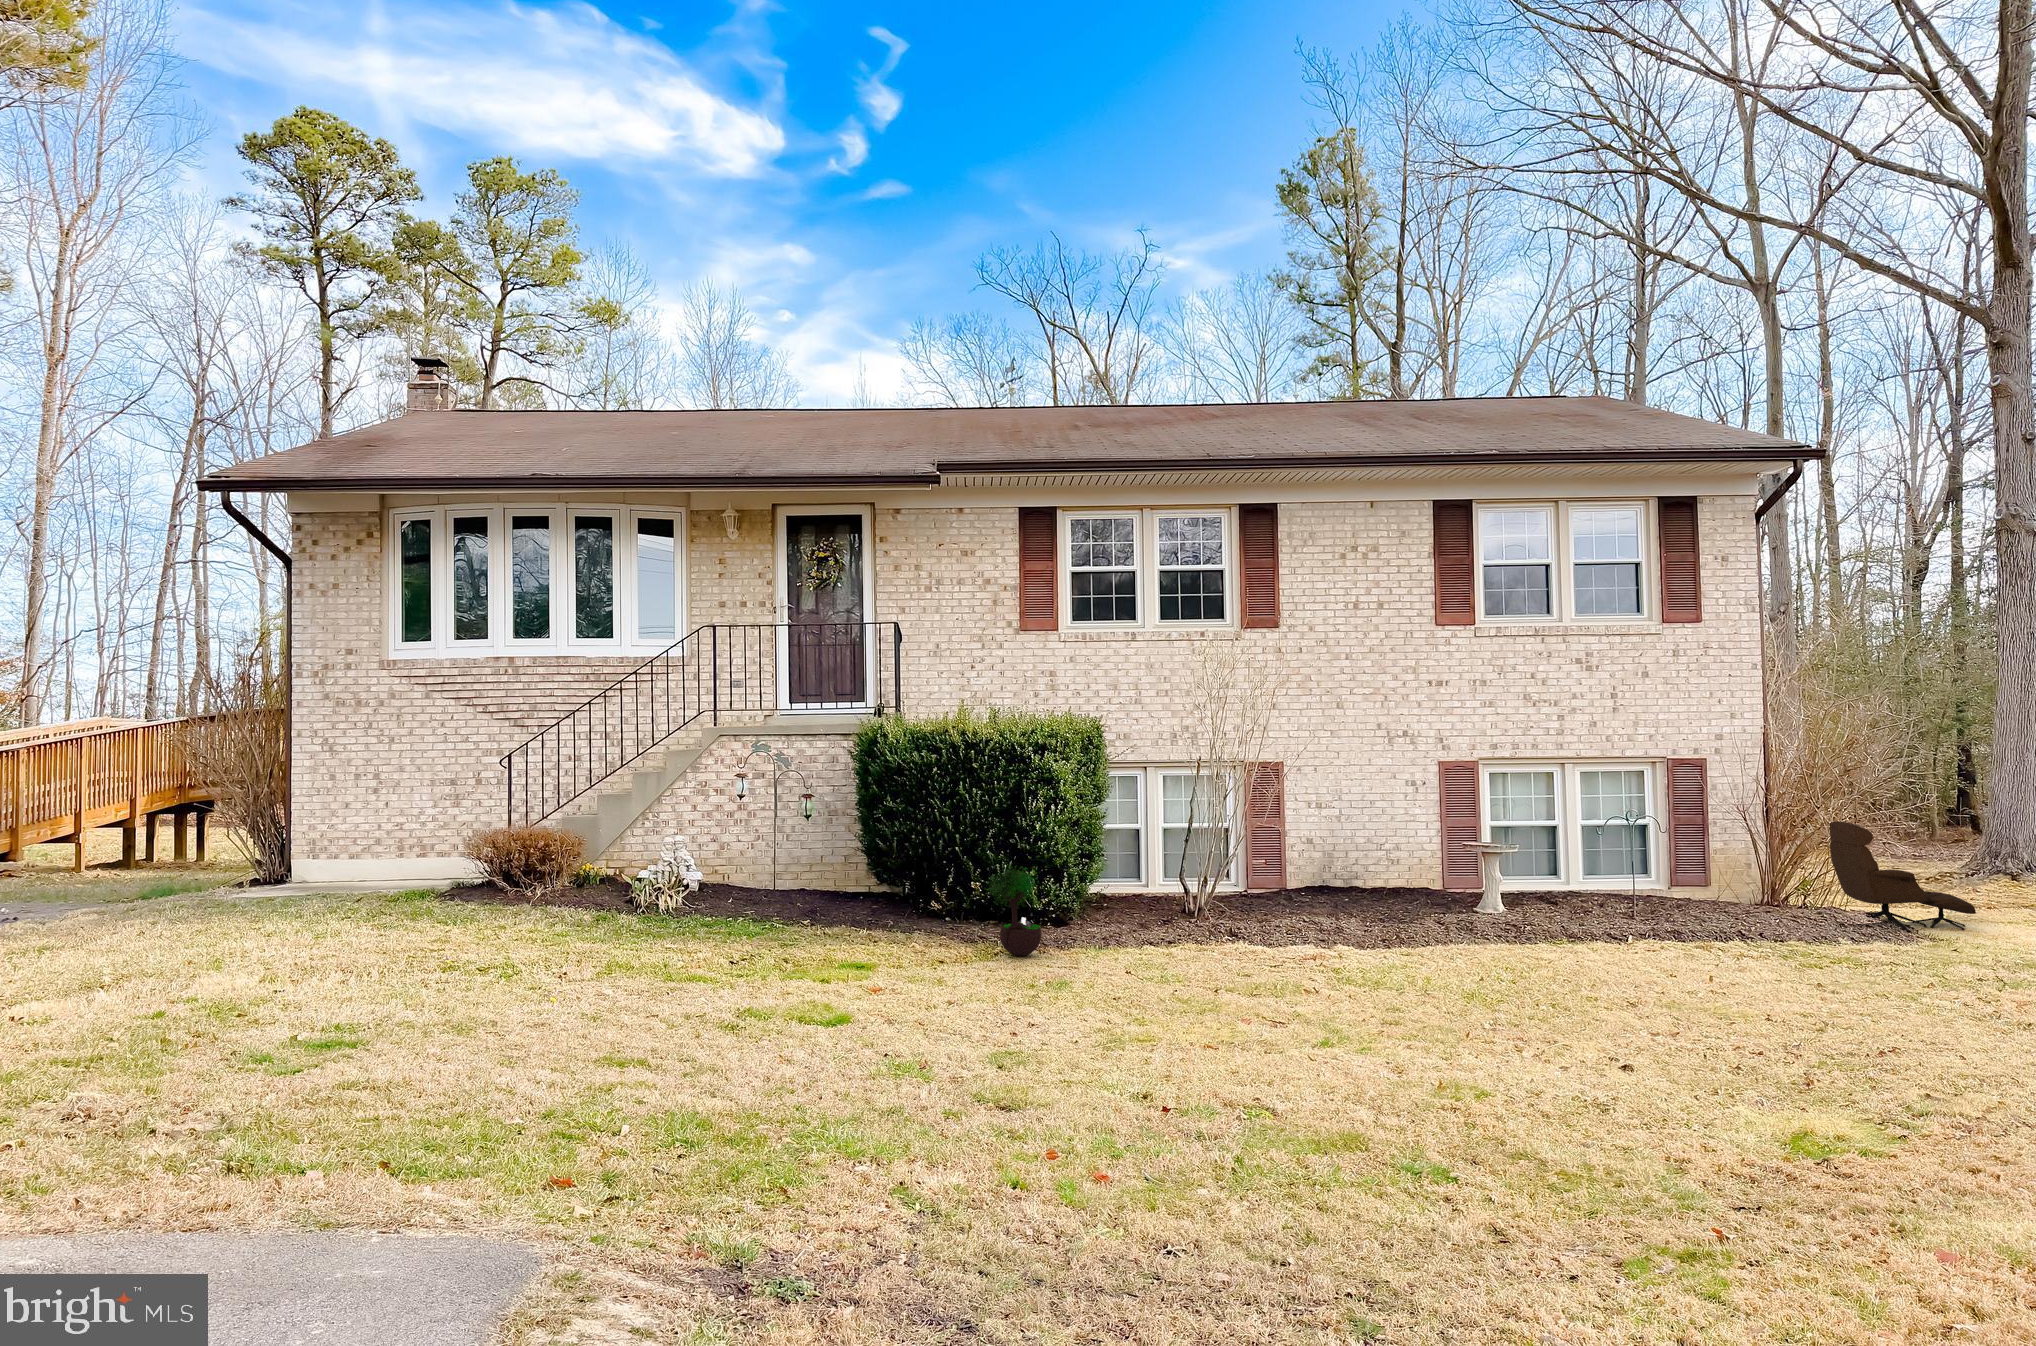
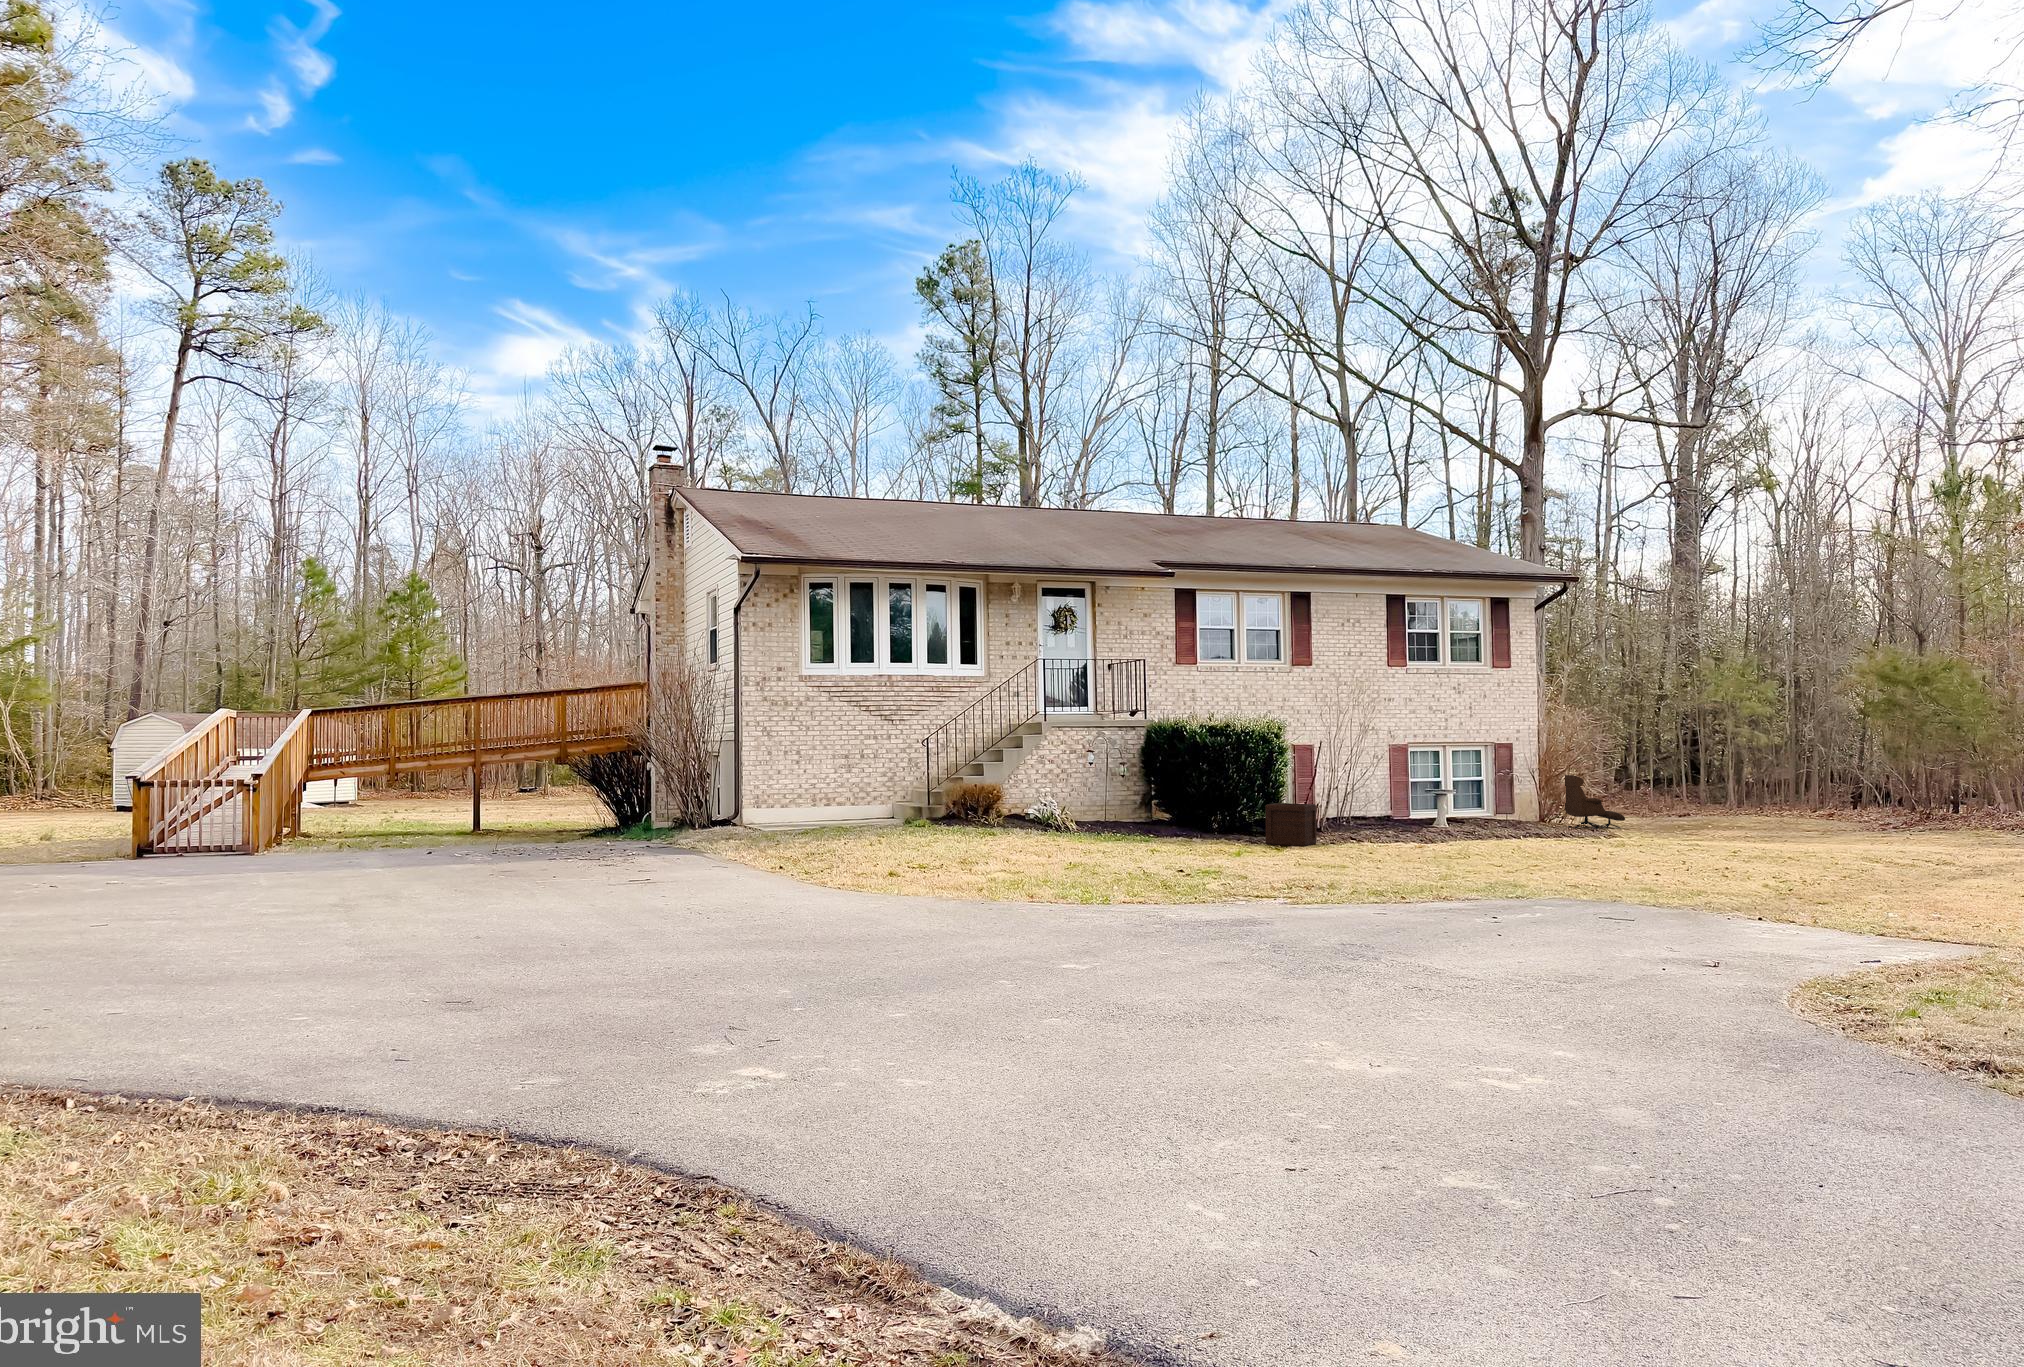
potted tree: present [986,864,1041,956] -> none [1218,791,1250,845]
wooden crate: none [1078,879,1183,971] -> present [1266,803,1317,846]

